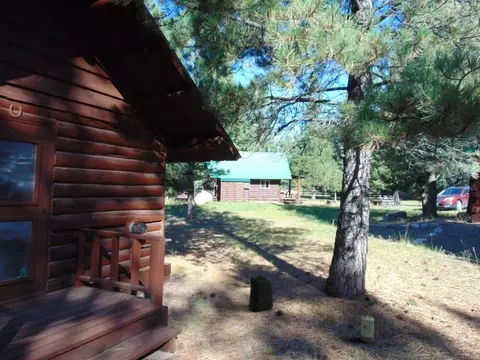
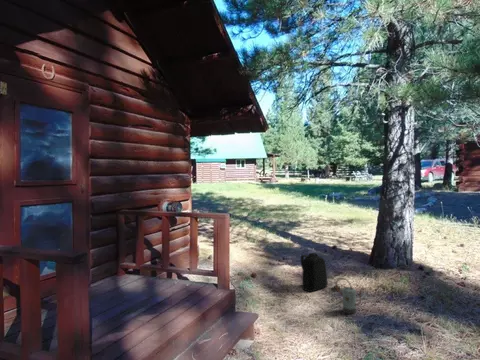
watering can: present [355,306,381,342] -> present [336,278,363,314]

